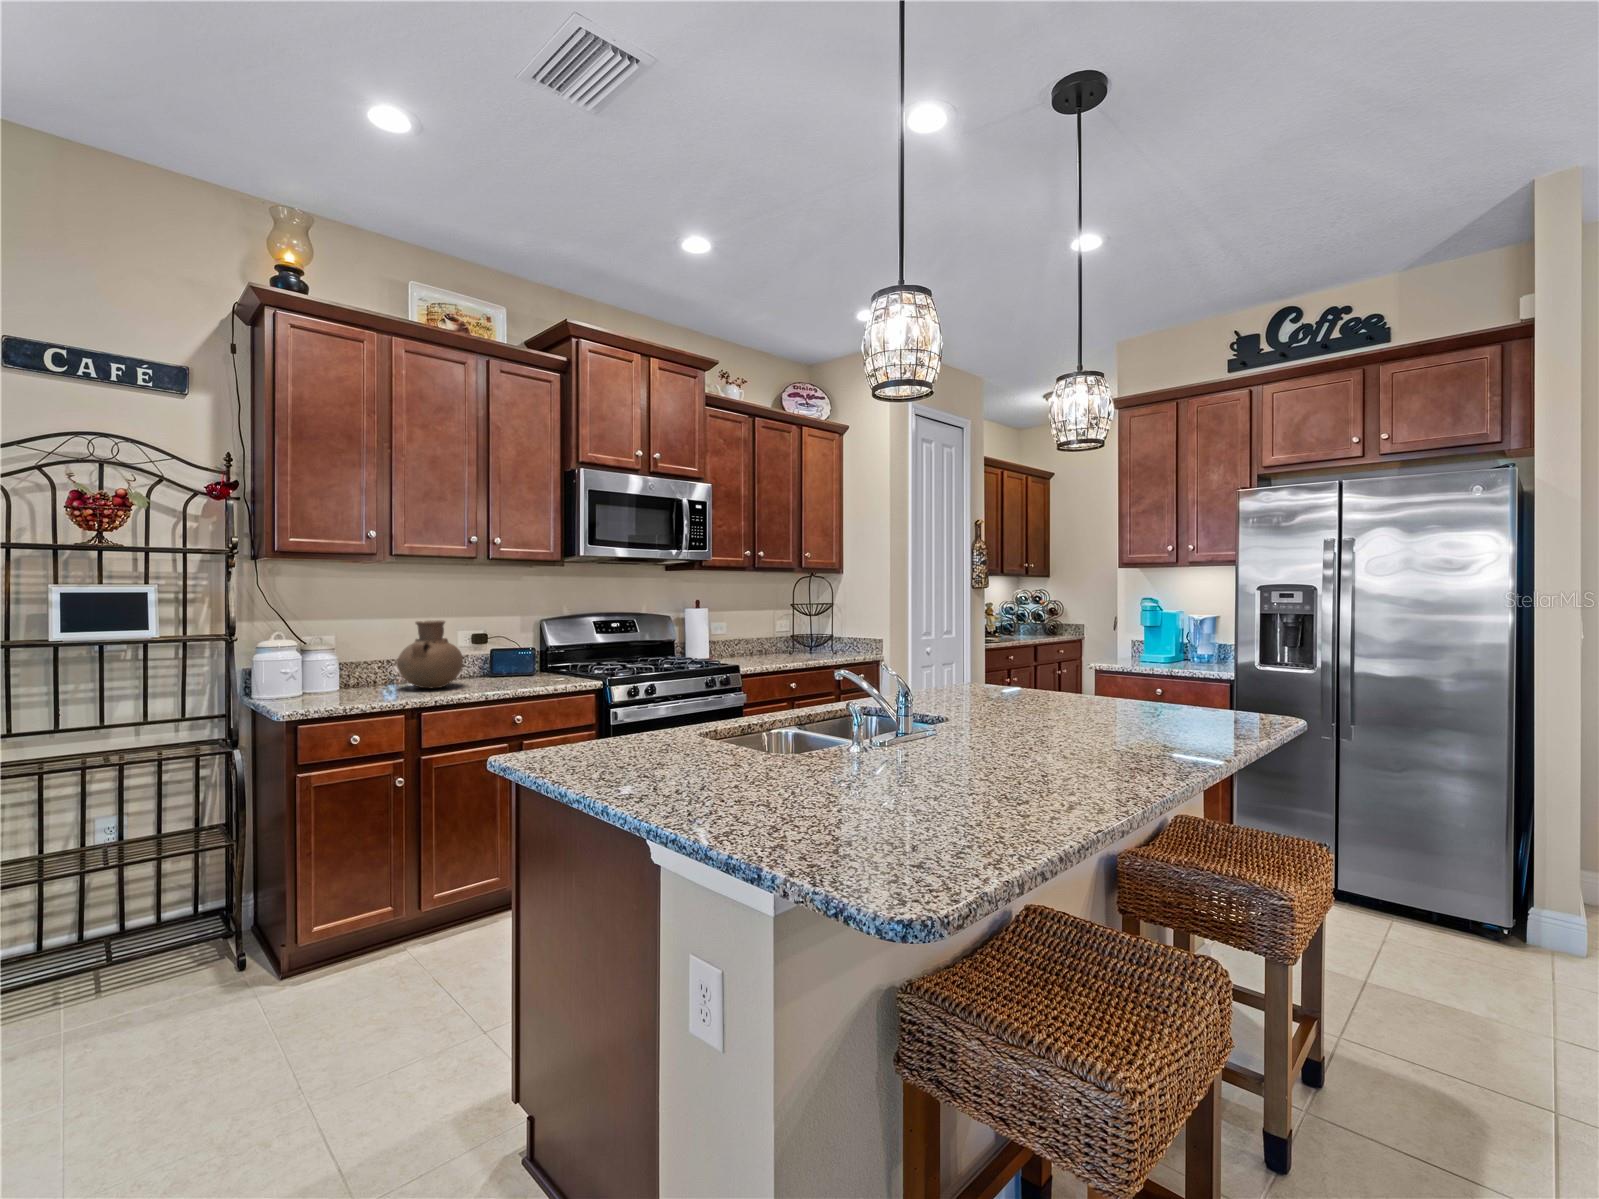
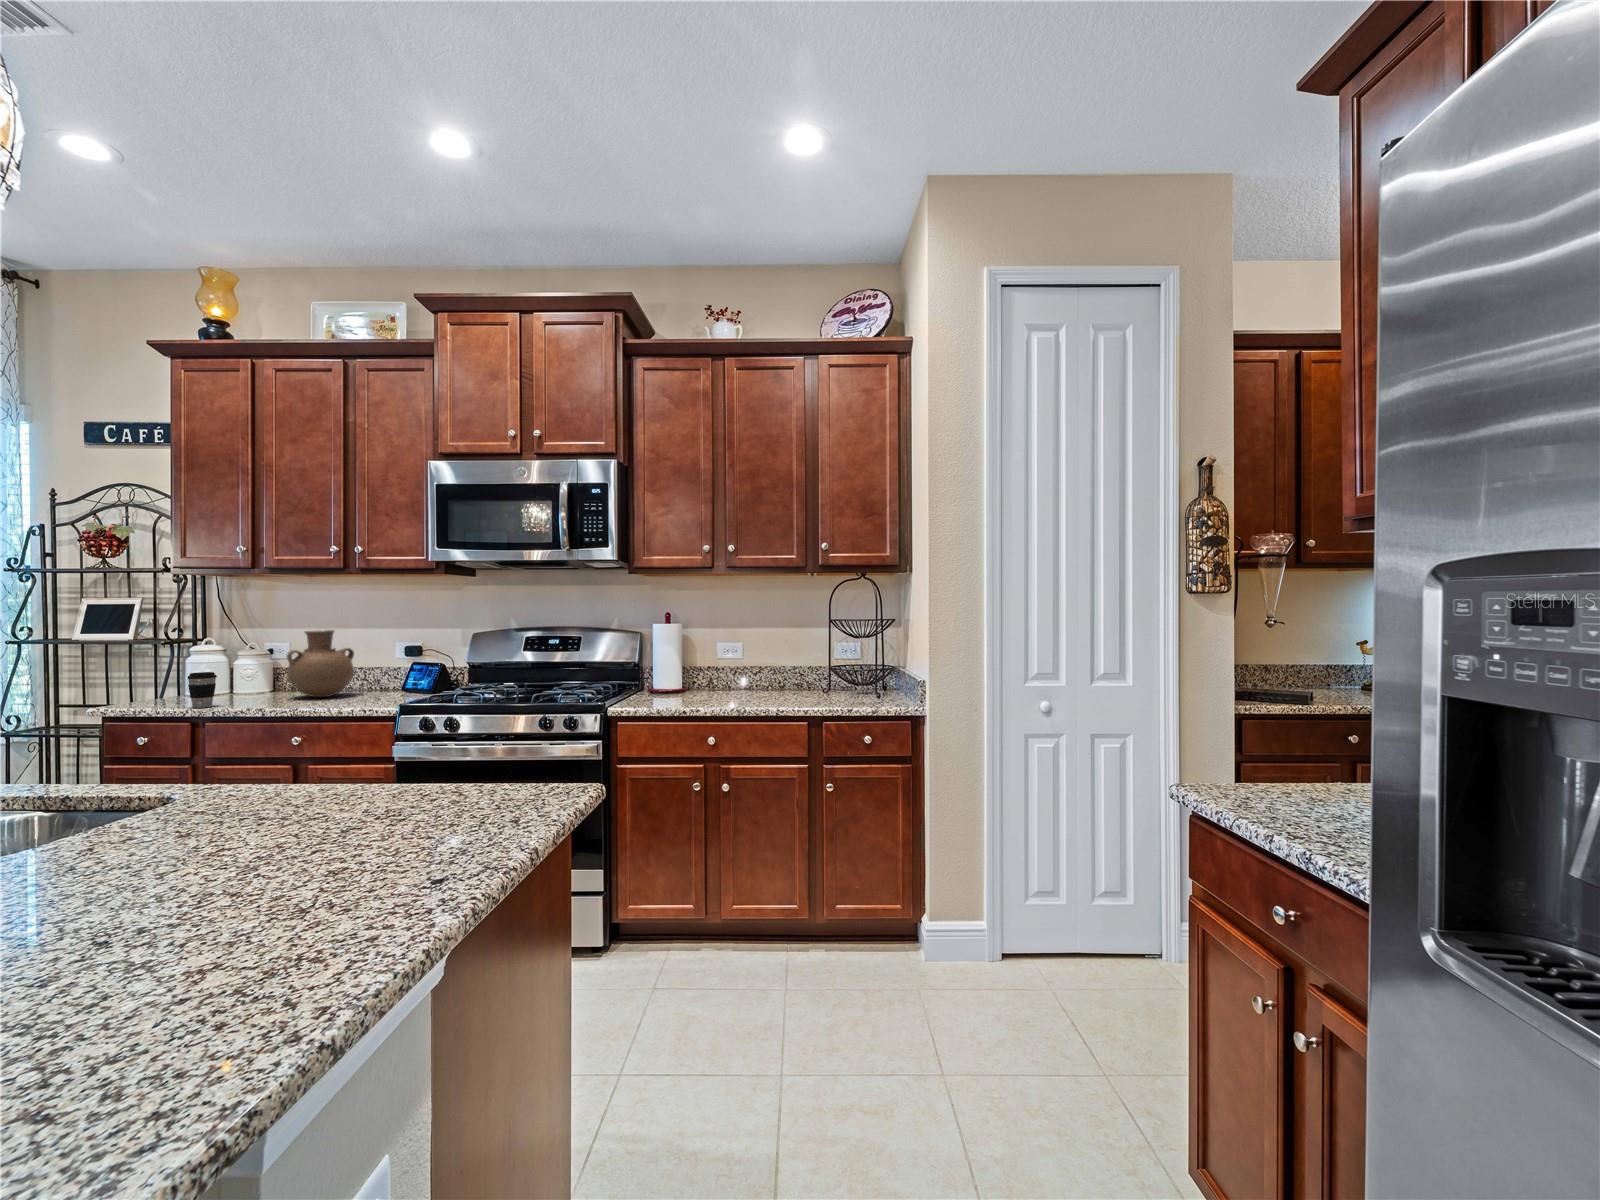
coffee cup: none [357,668,387,707] -> present [188,672,217,708]

